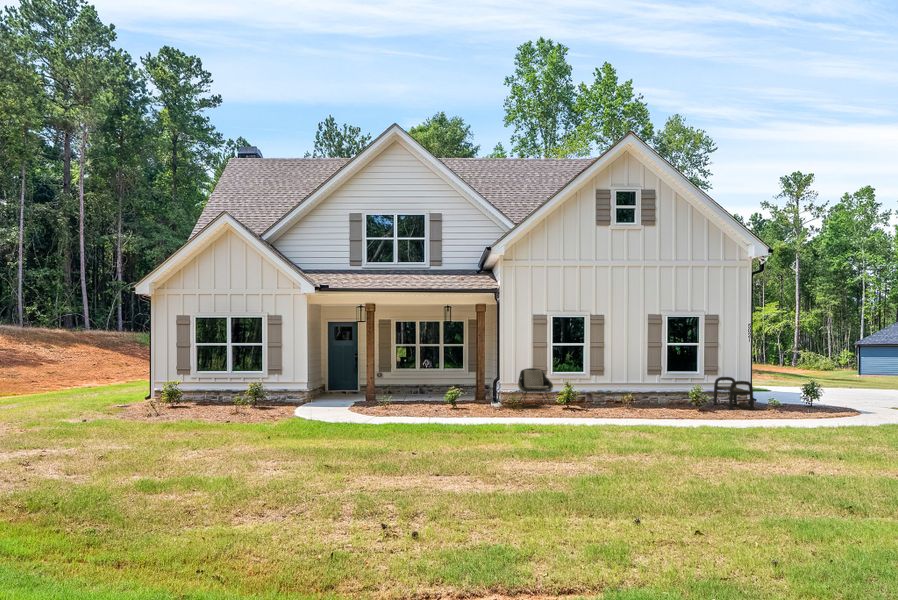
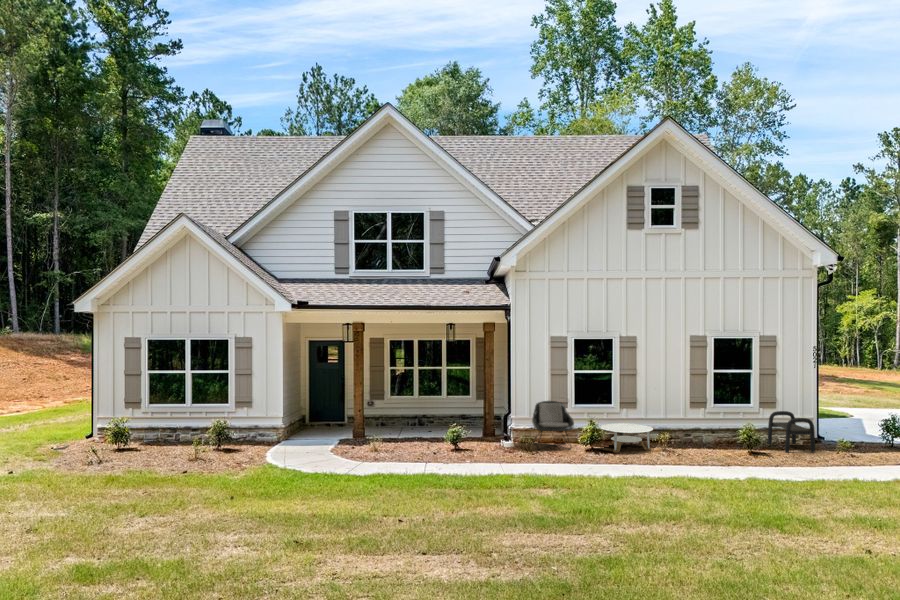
round table: none [575,387,619,410] -> present [600,423,653,452]

